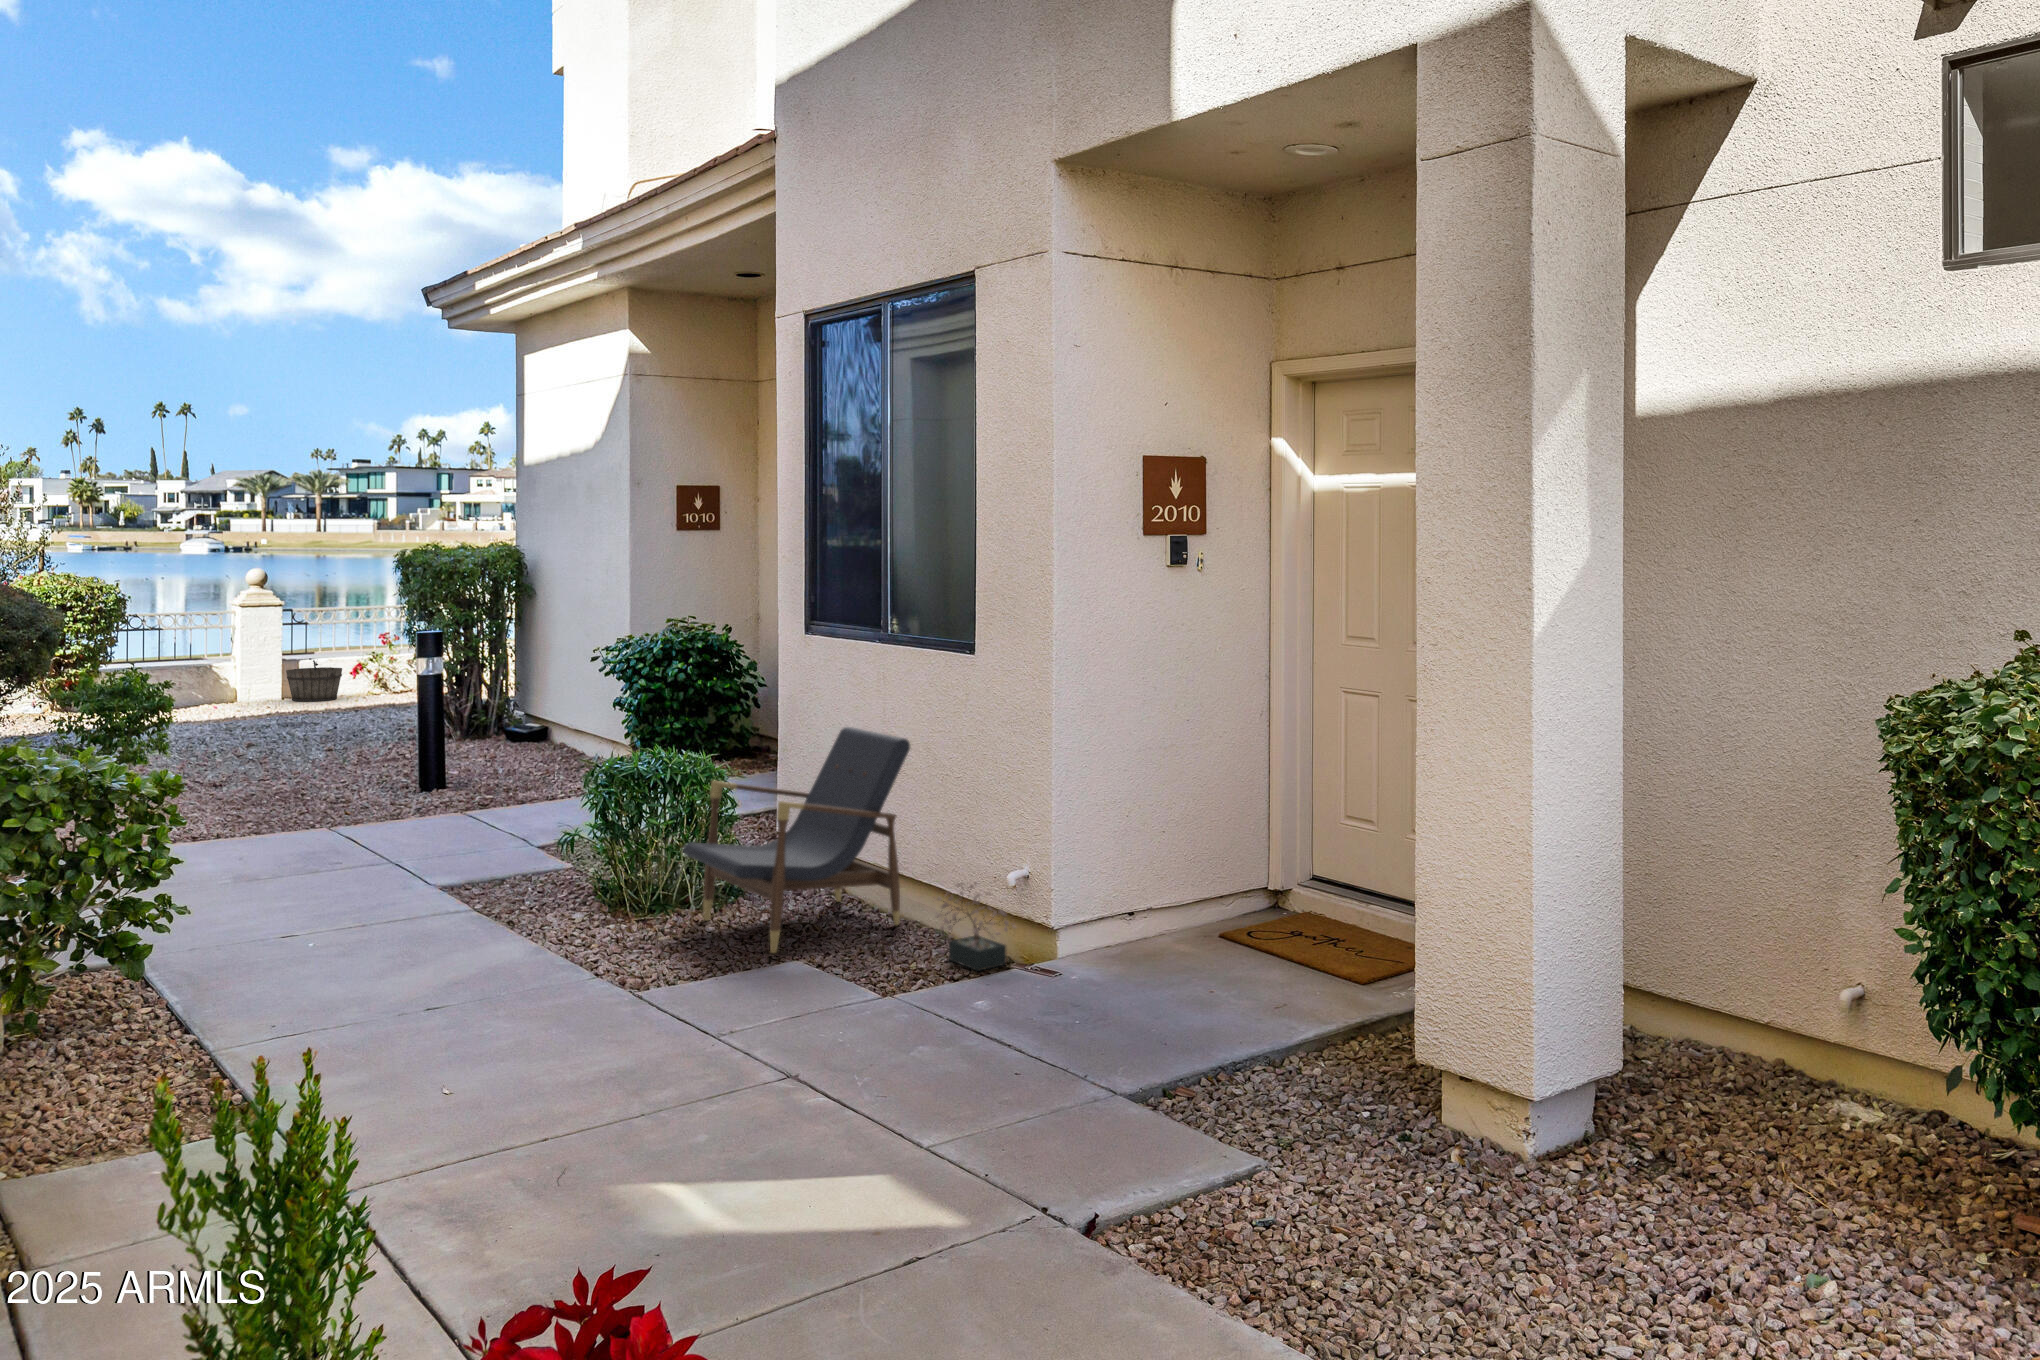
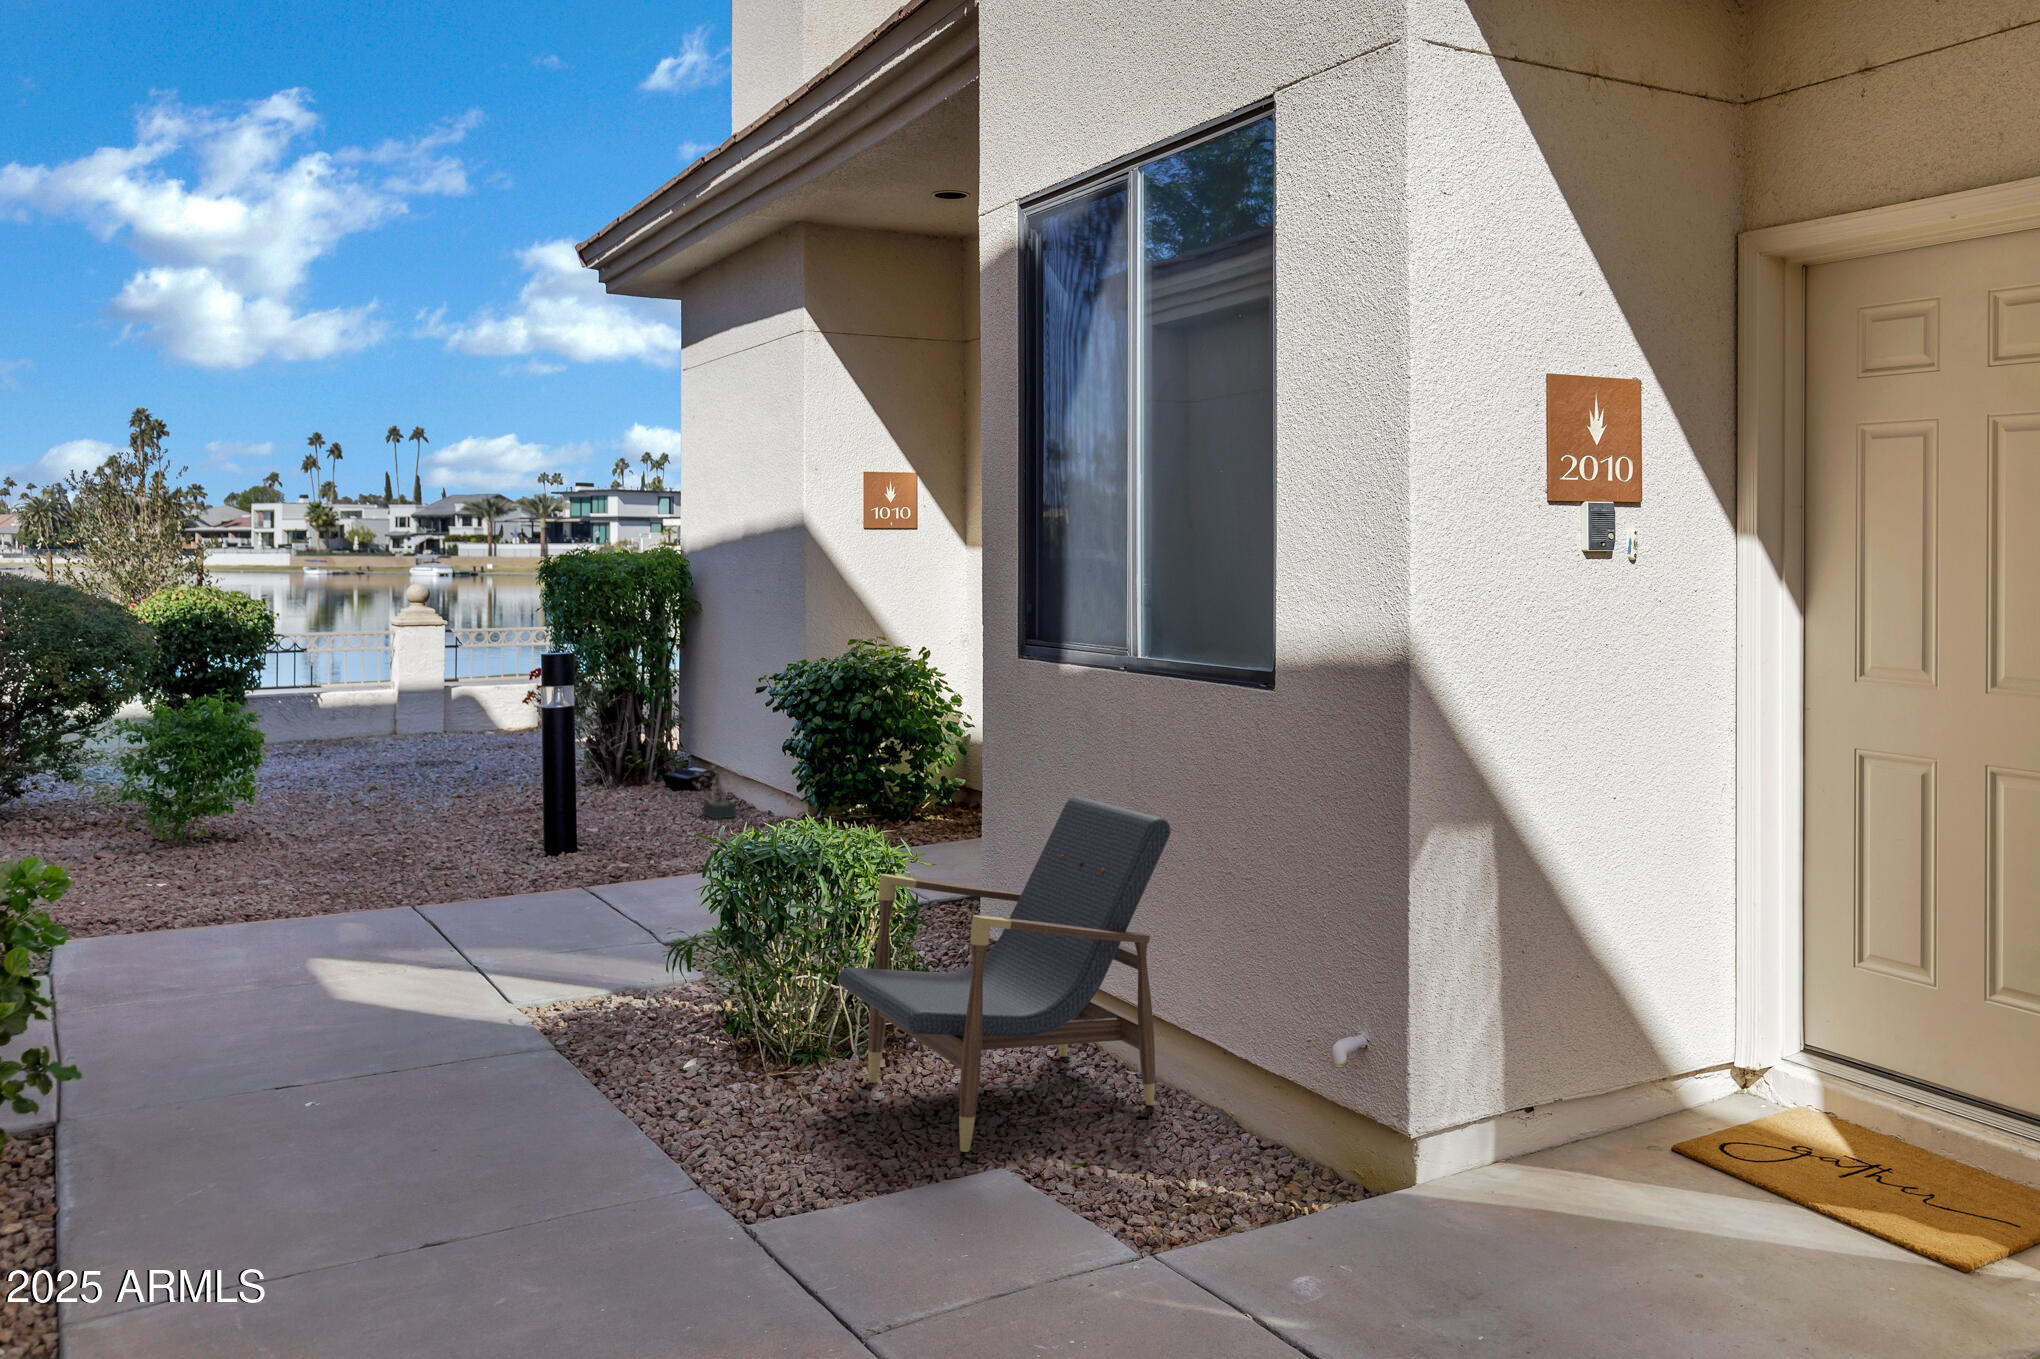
wooden bucket: present [286,658,342,702] -> none [440,685,501,735]
decorative plant: present [936,883,1014,971] -> present [695,765,741,819]

